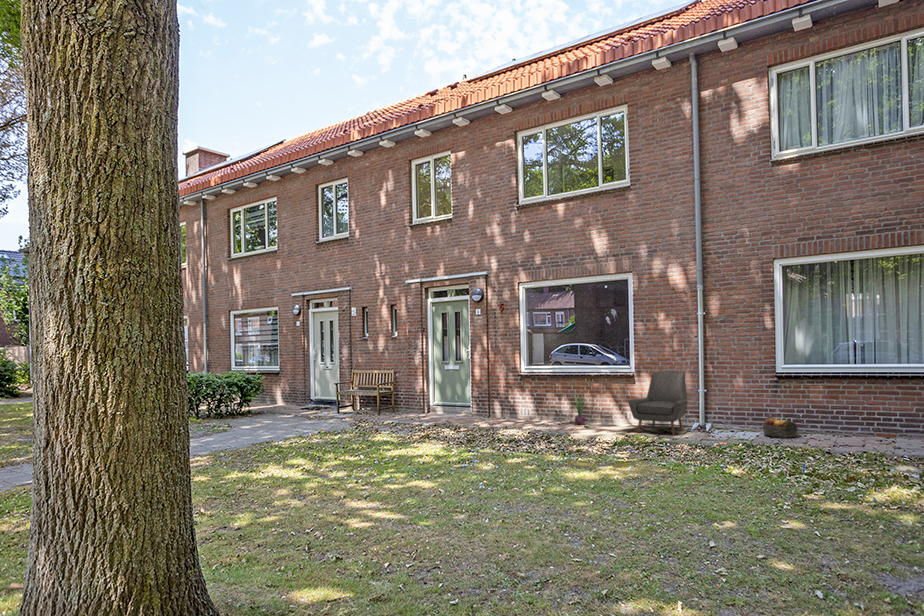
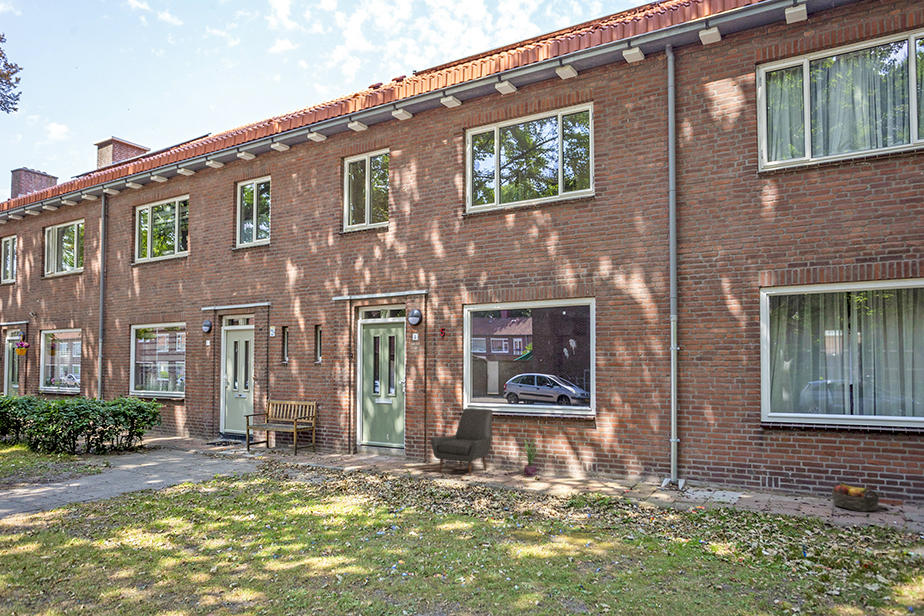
chair: present [628,371,687,435] -> present [431,408,492,476]
basket: present [763,417,798,438] -> present [832,482,879,512]

